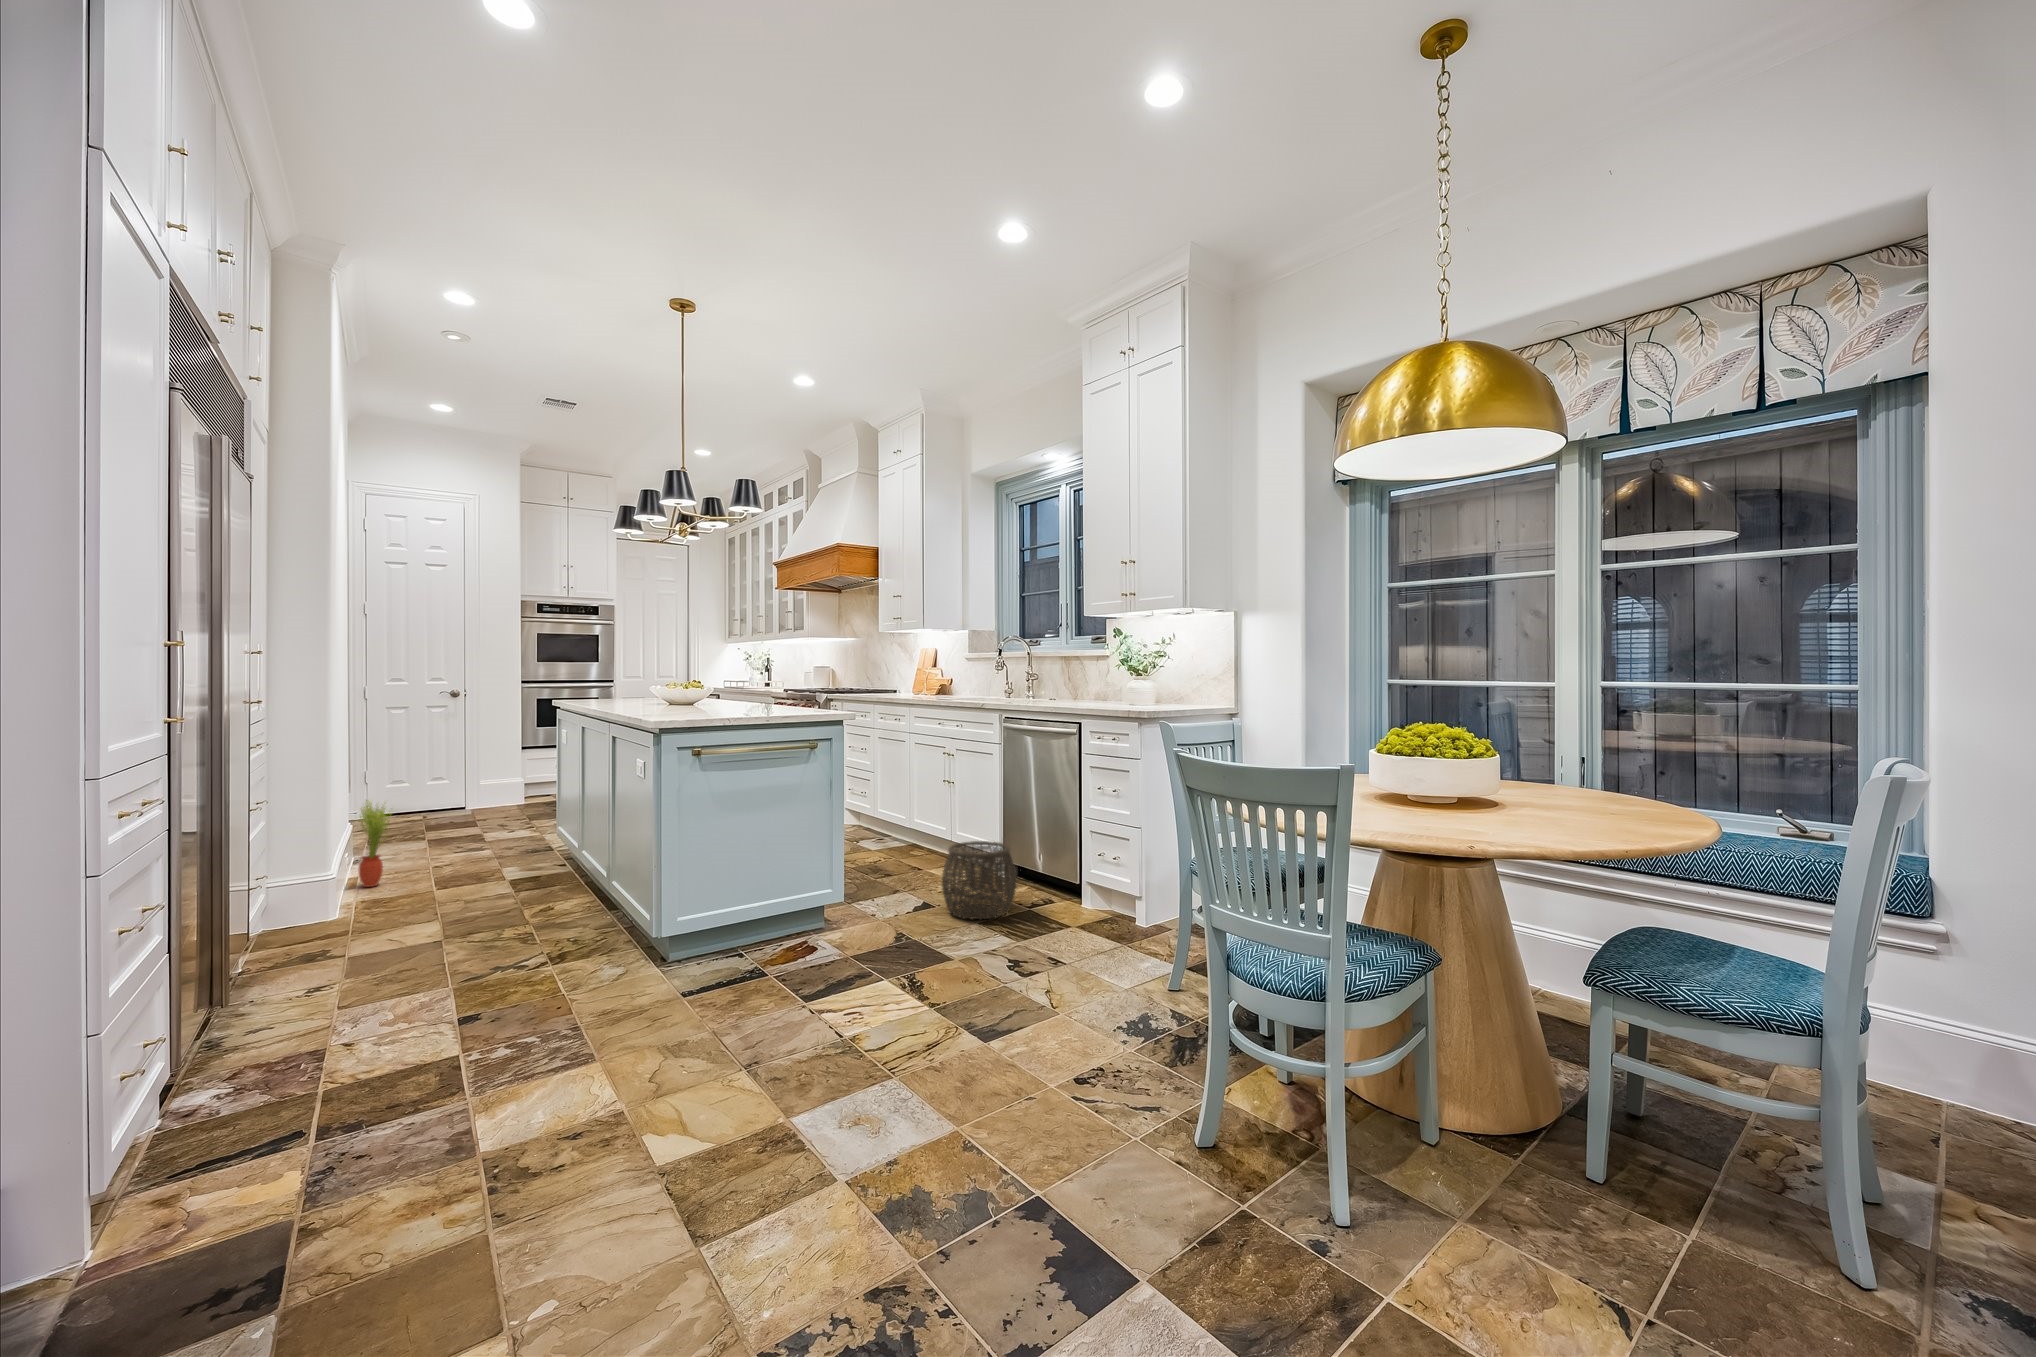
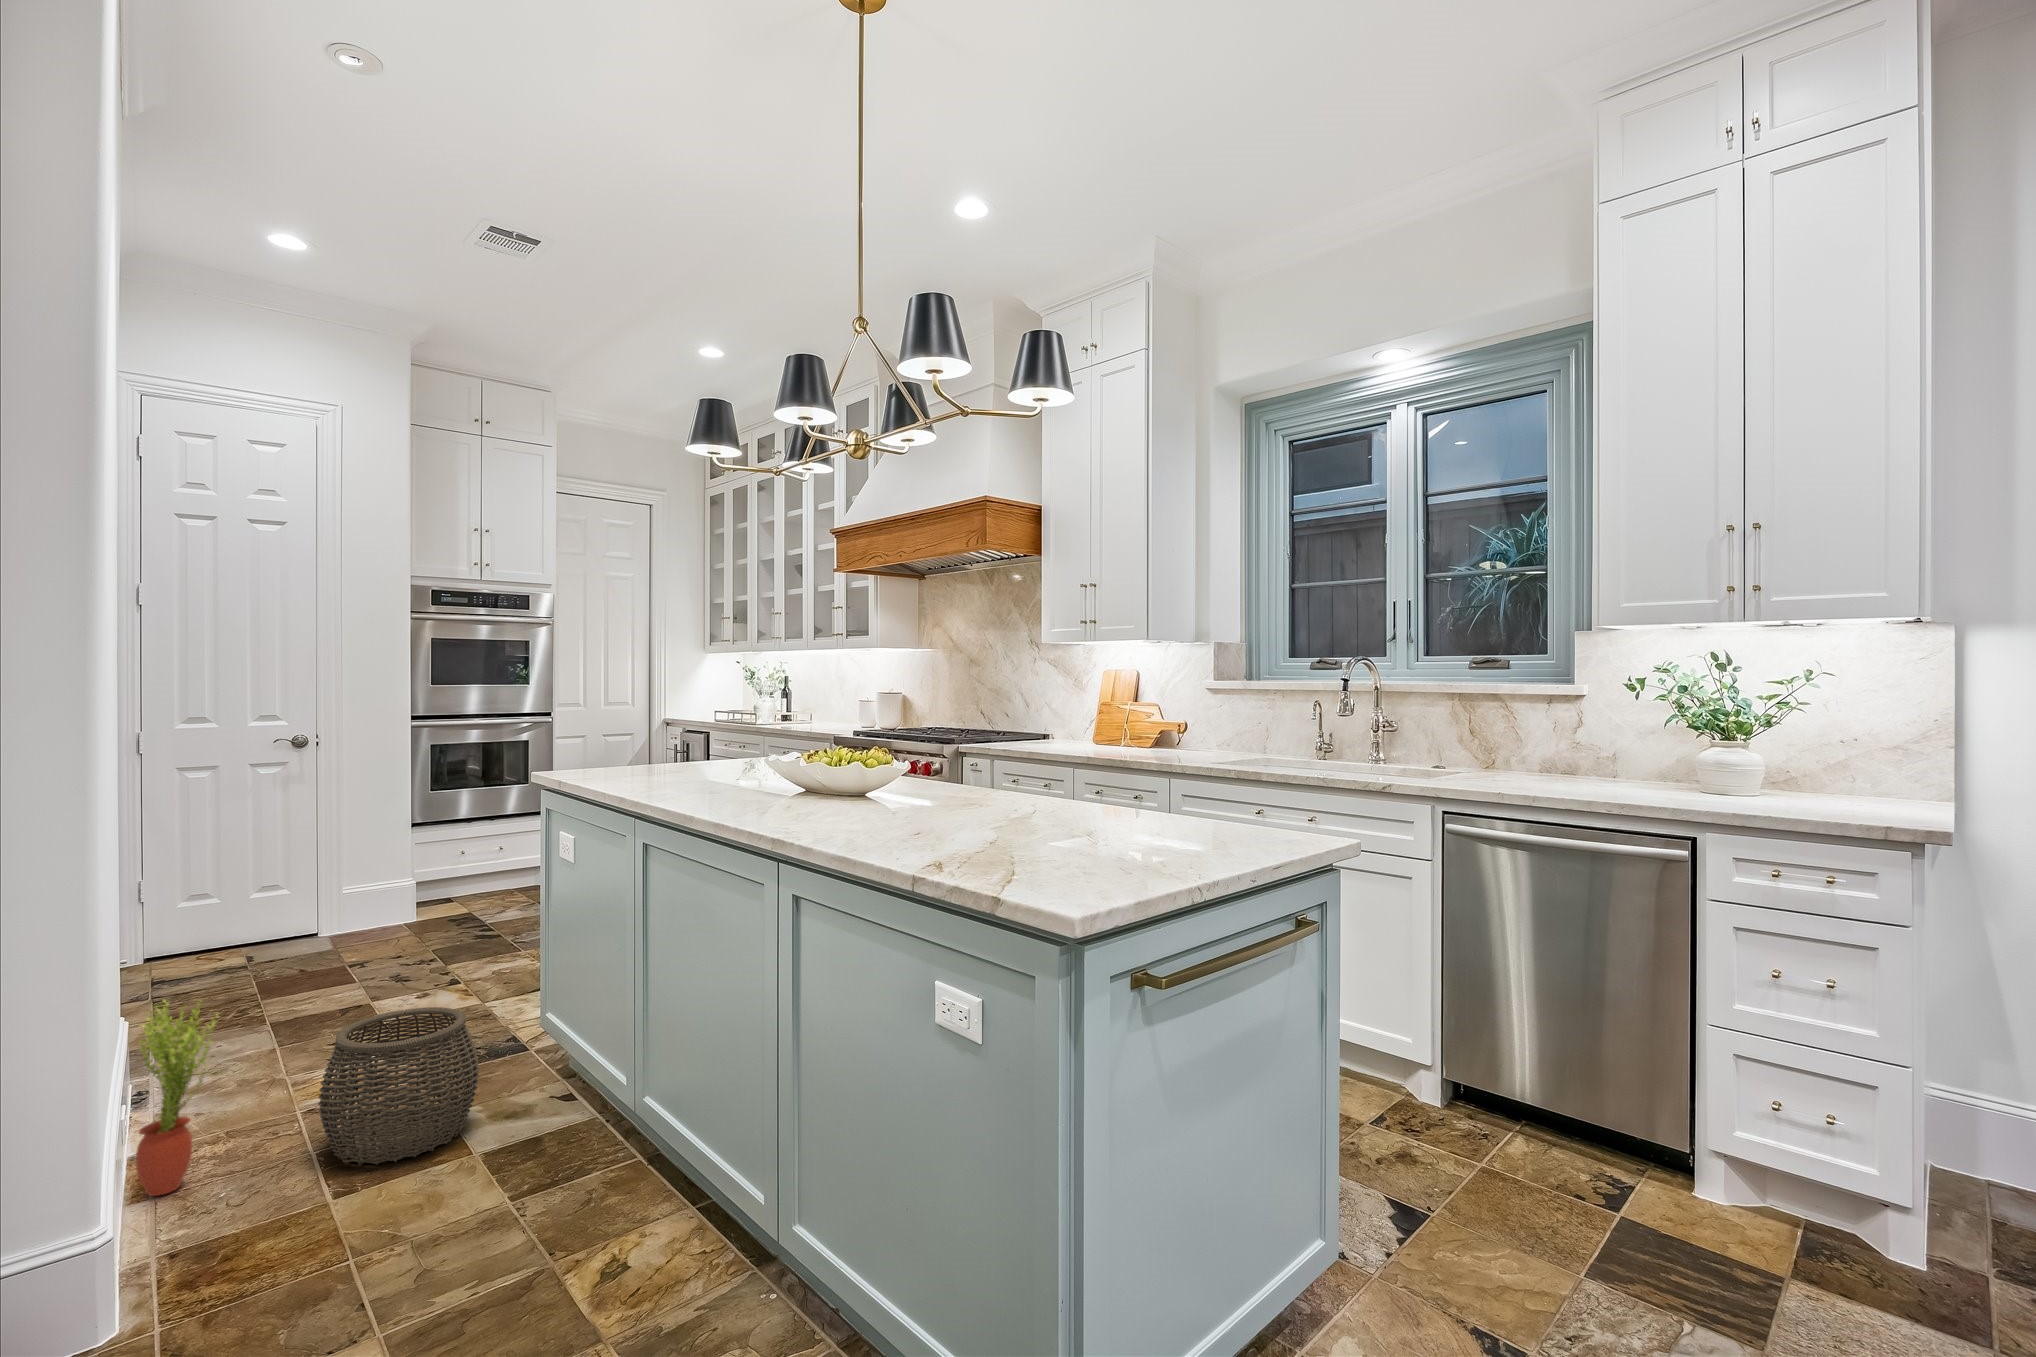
woven basket: present [942,841,1017,919] -> present [318,1007,479,1165]

